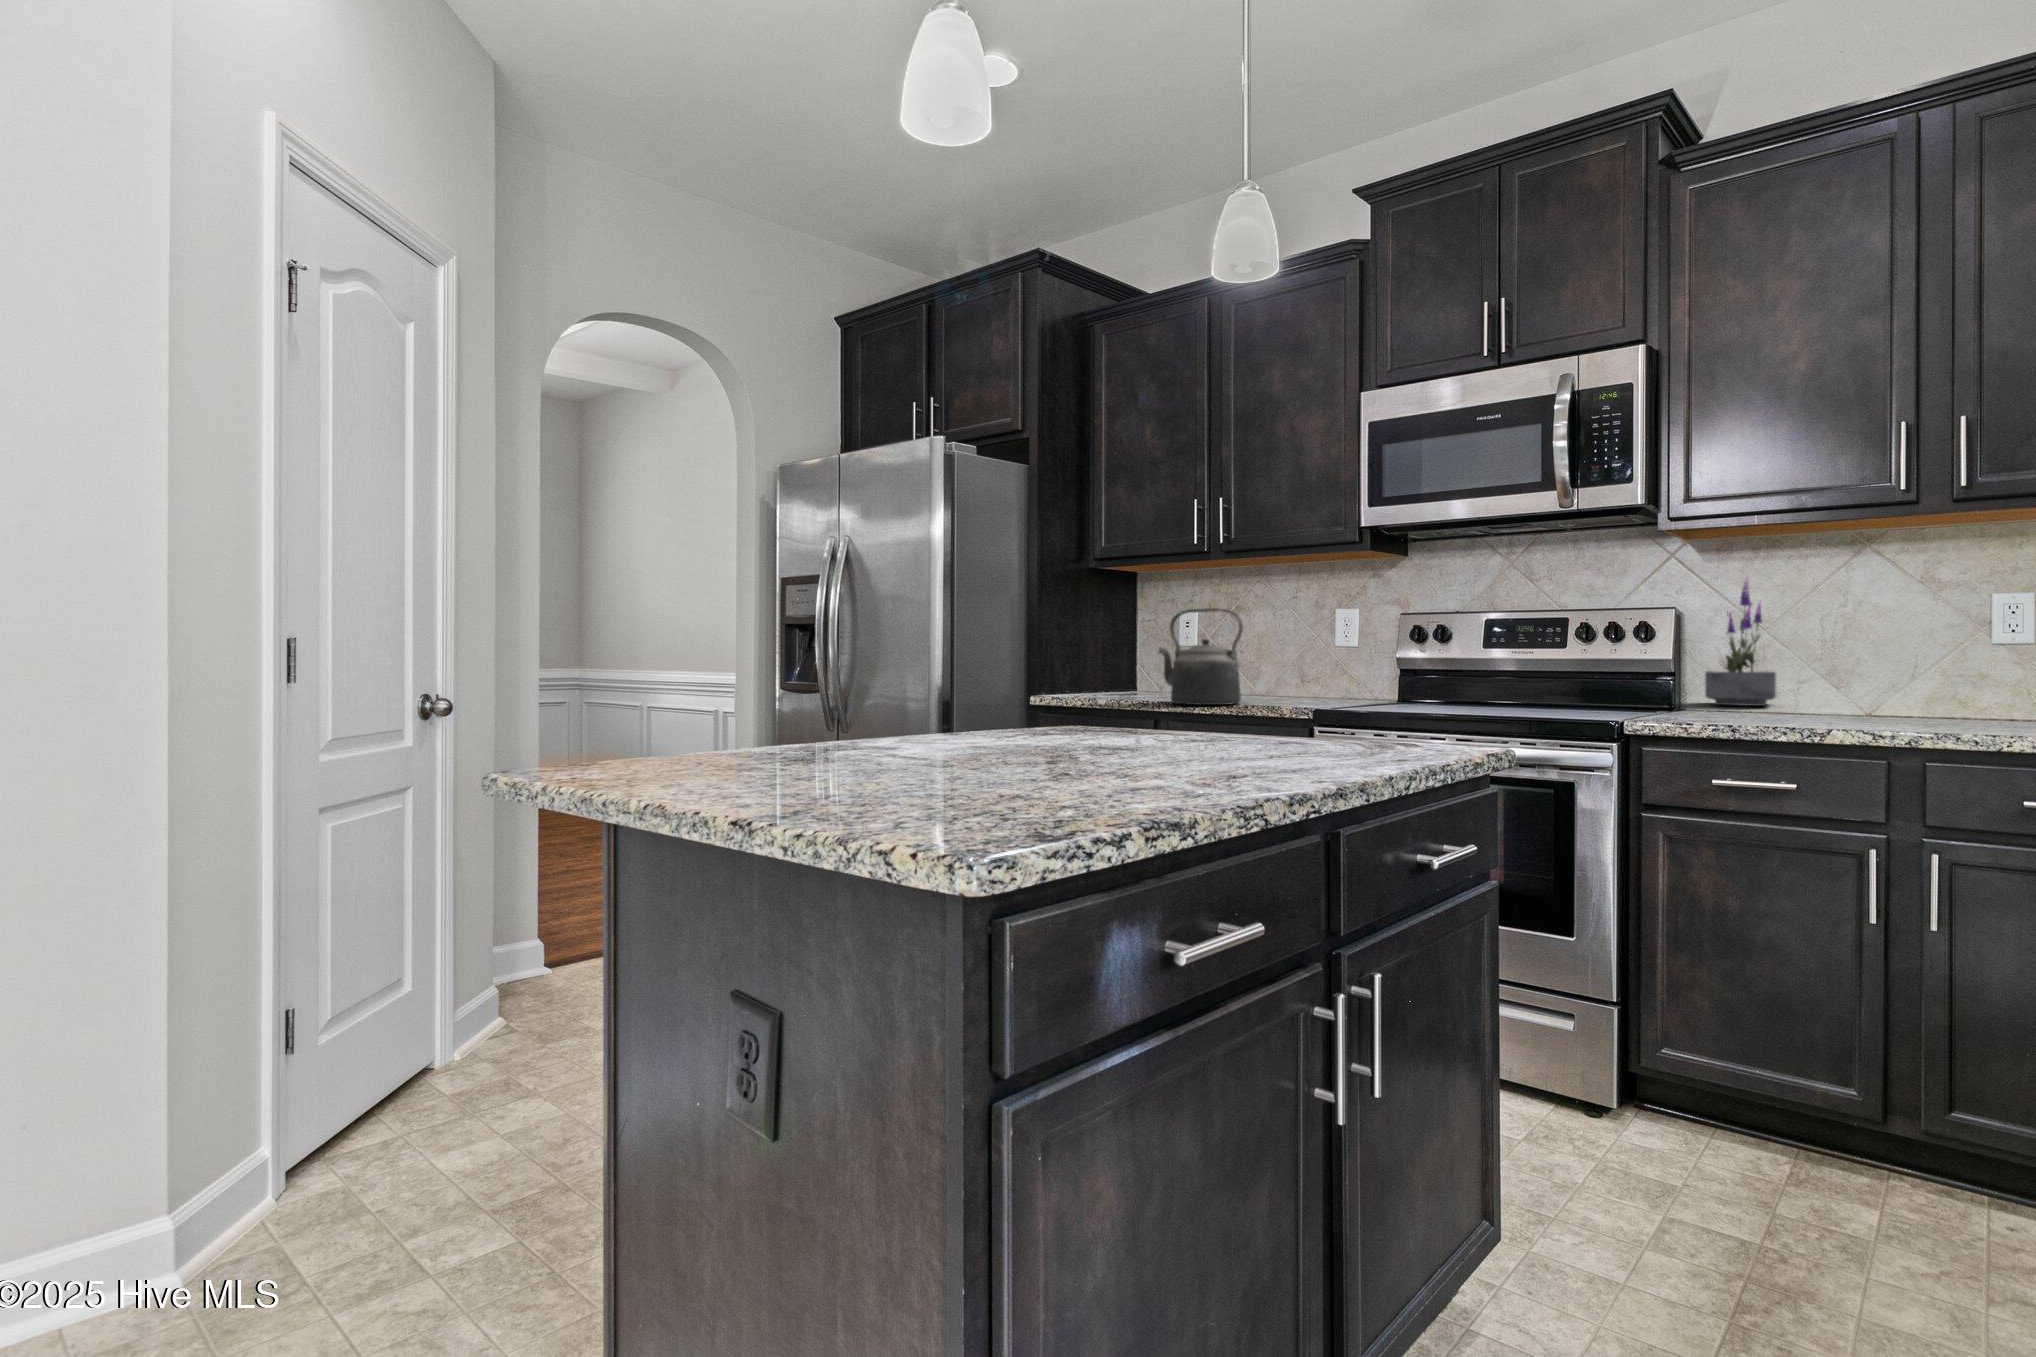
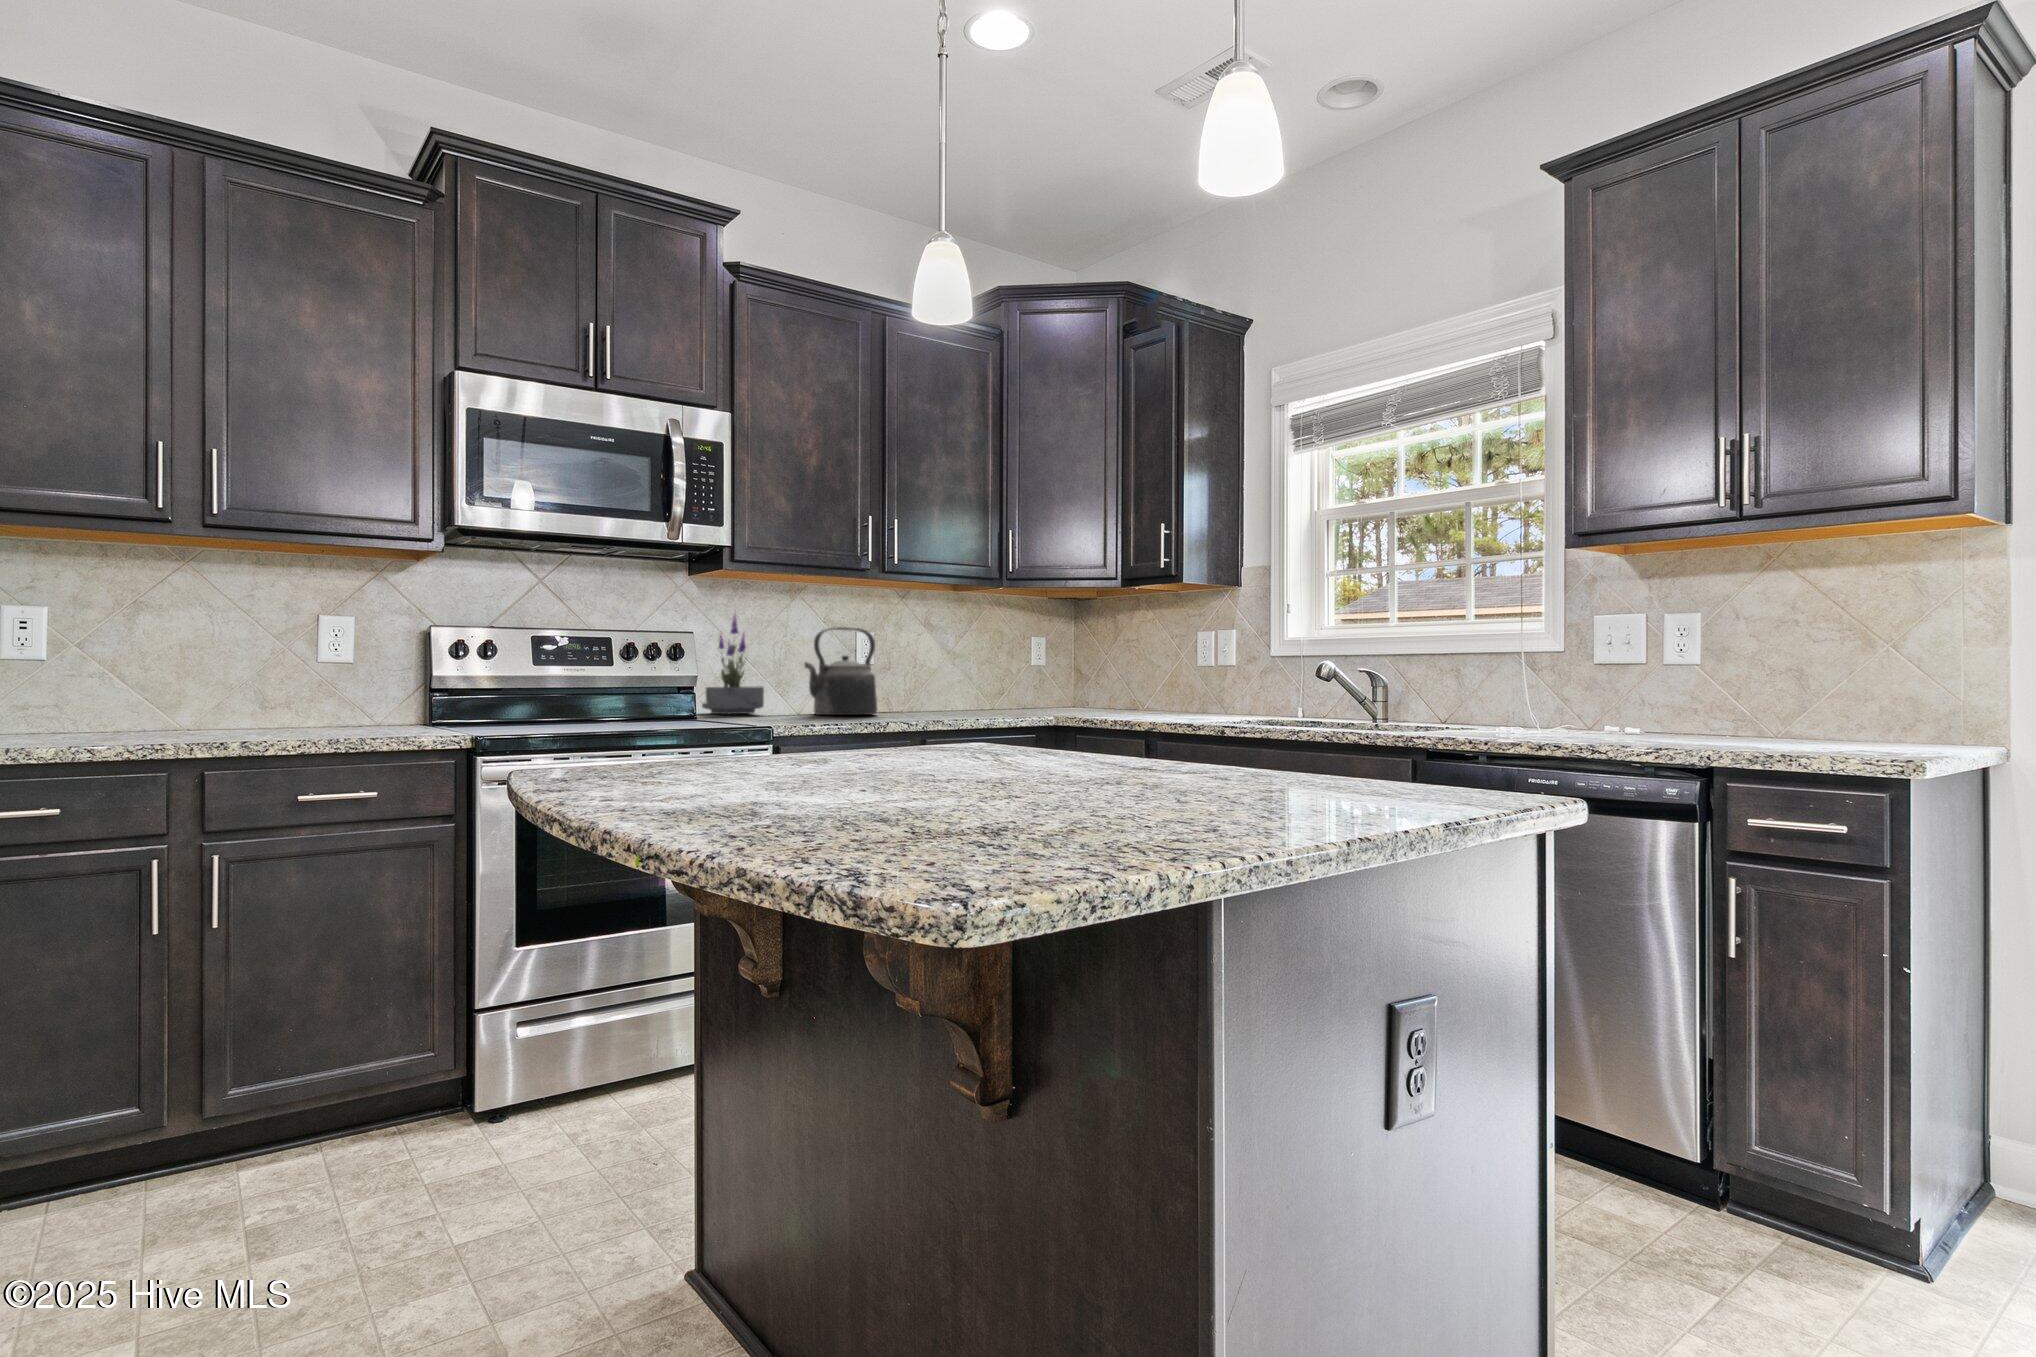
kettle: present [1159,609,1243,705] -> present [805,627,877,715]

